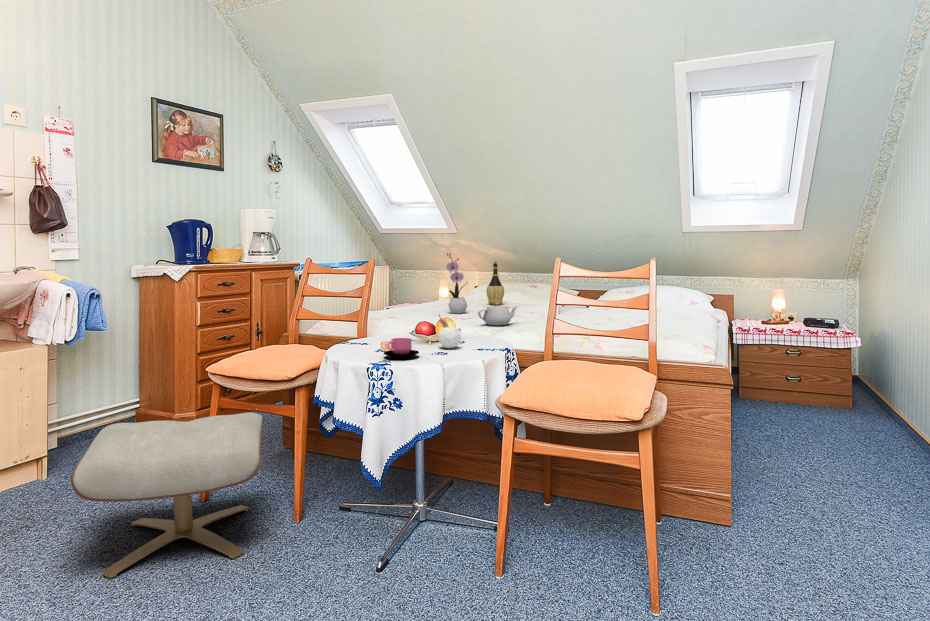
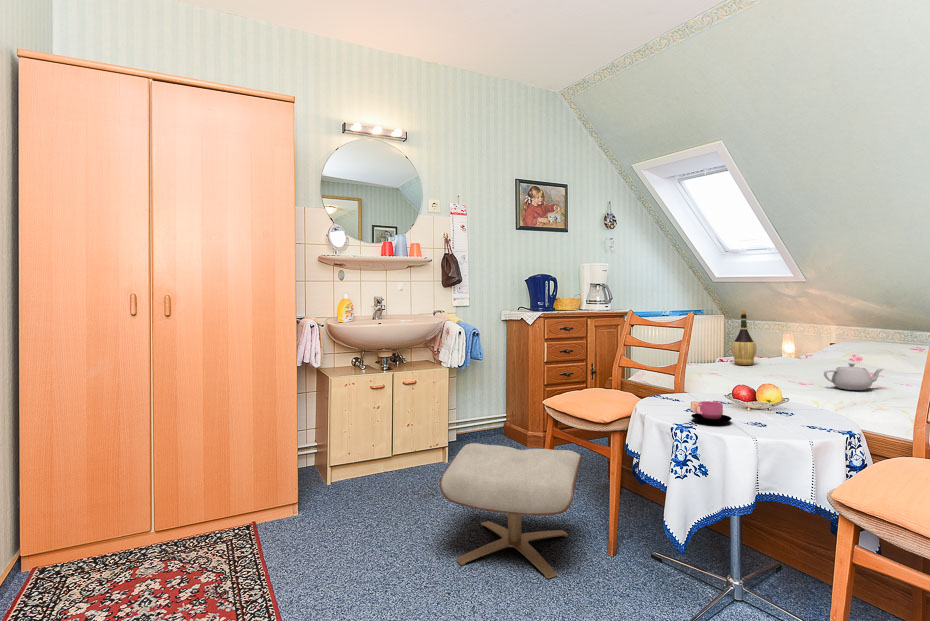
flower arrangement: present [446,253,467,313] -> none [789,301,820,369]
wine bottle: present [487,261,504,305] -> present [732,311,756,365]
candle: present [438,312,461,348] -> none [758,374,787,417]

